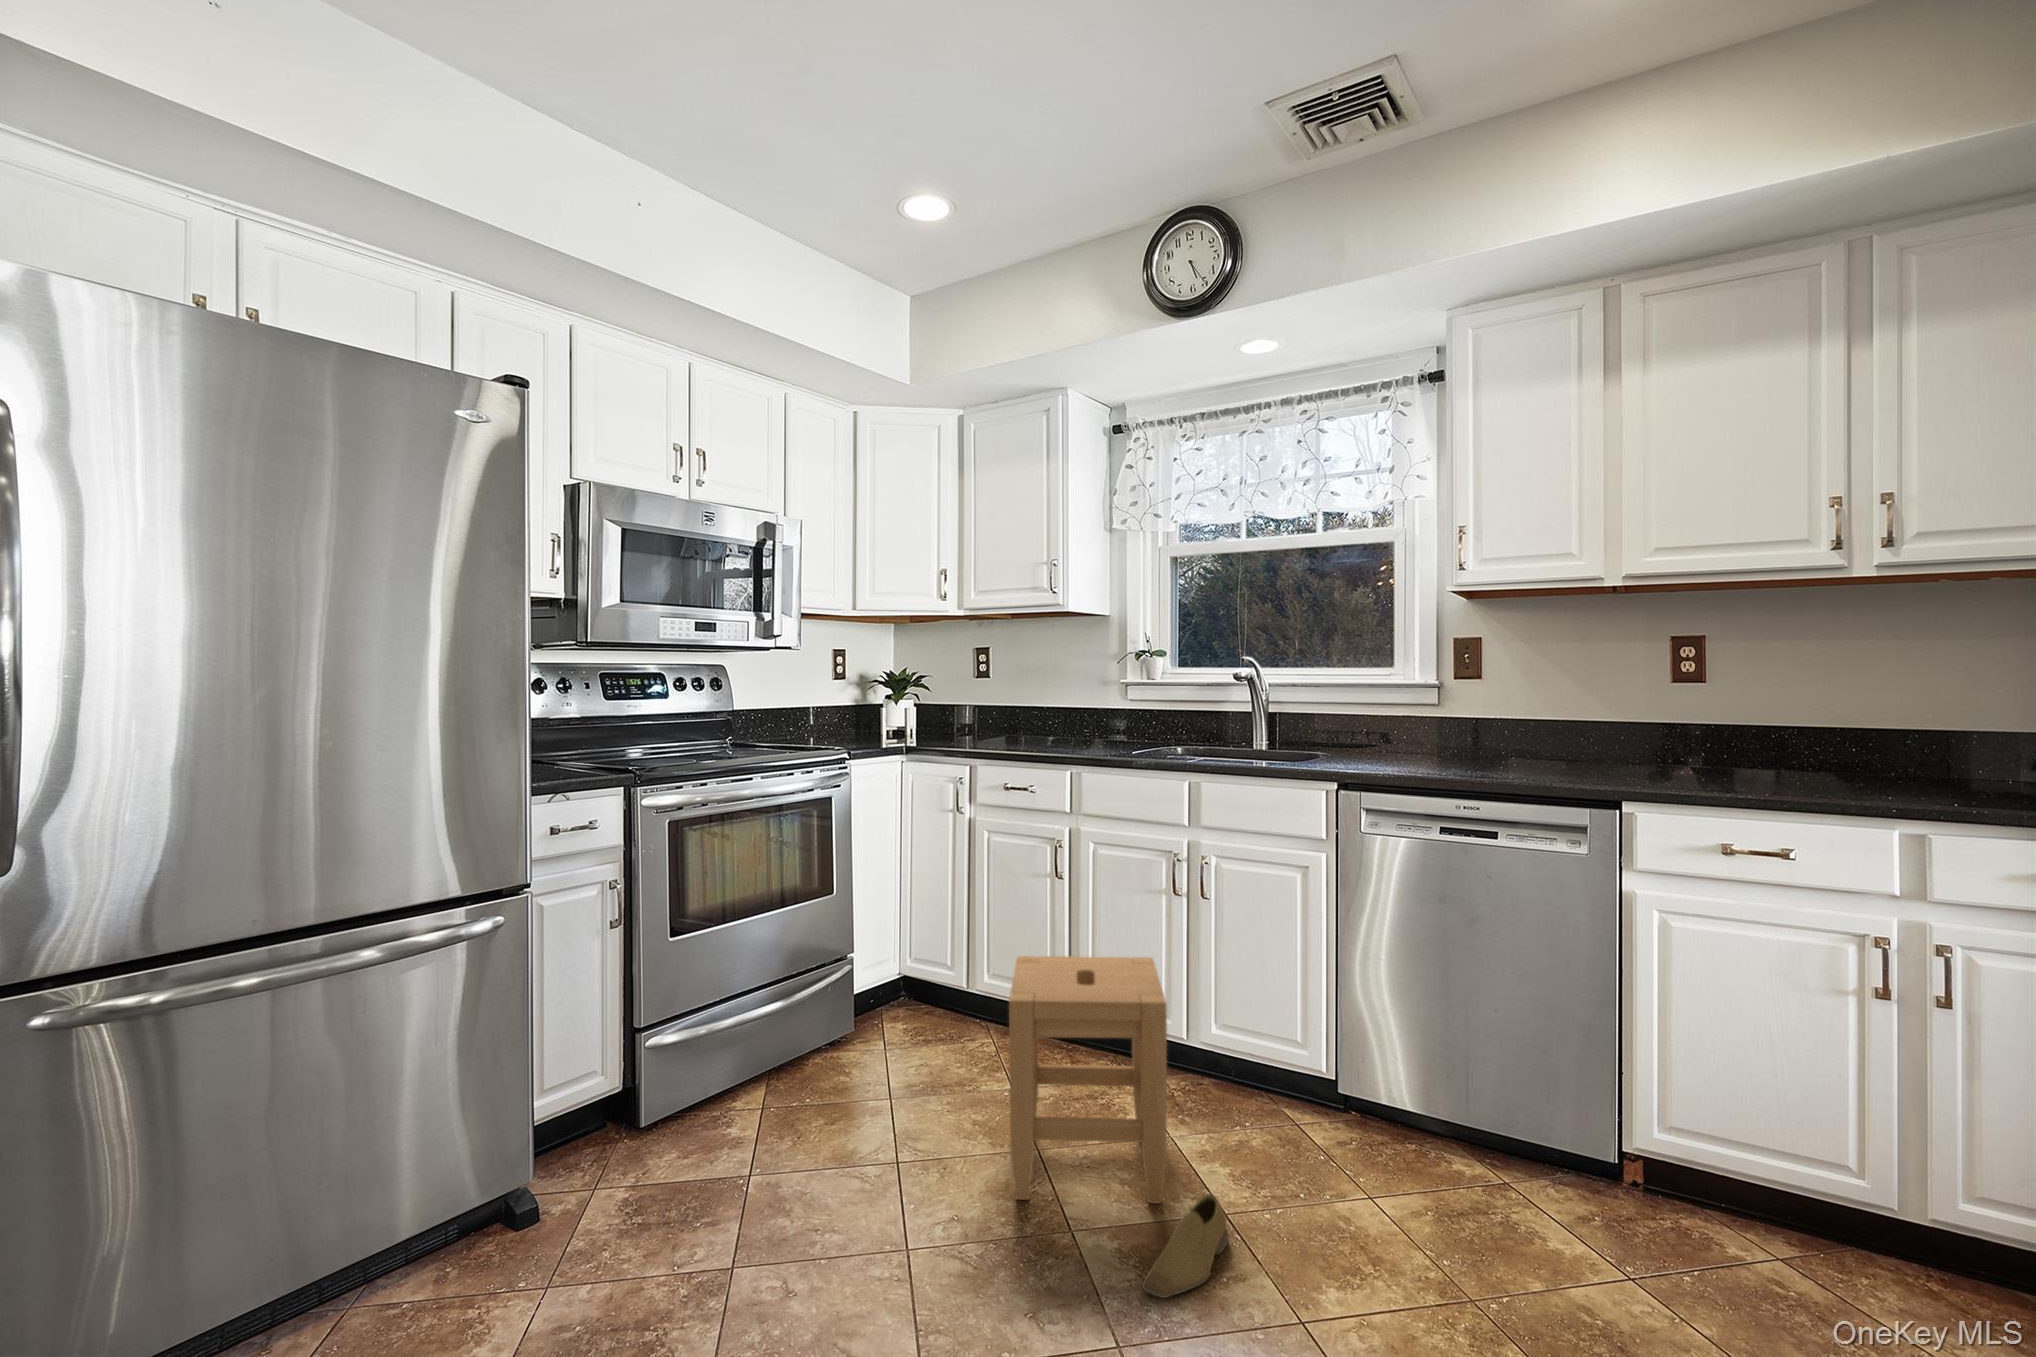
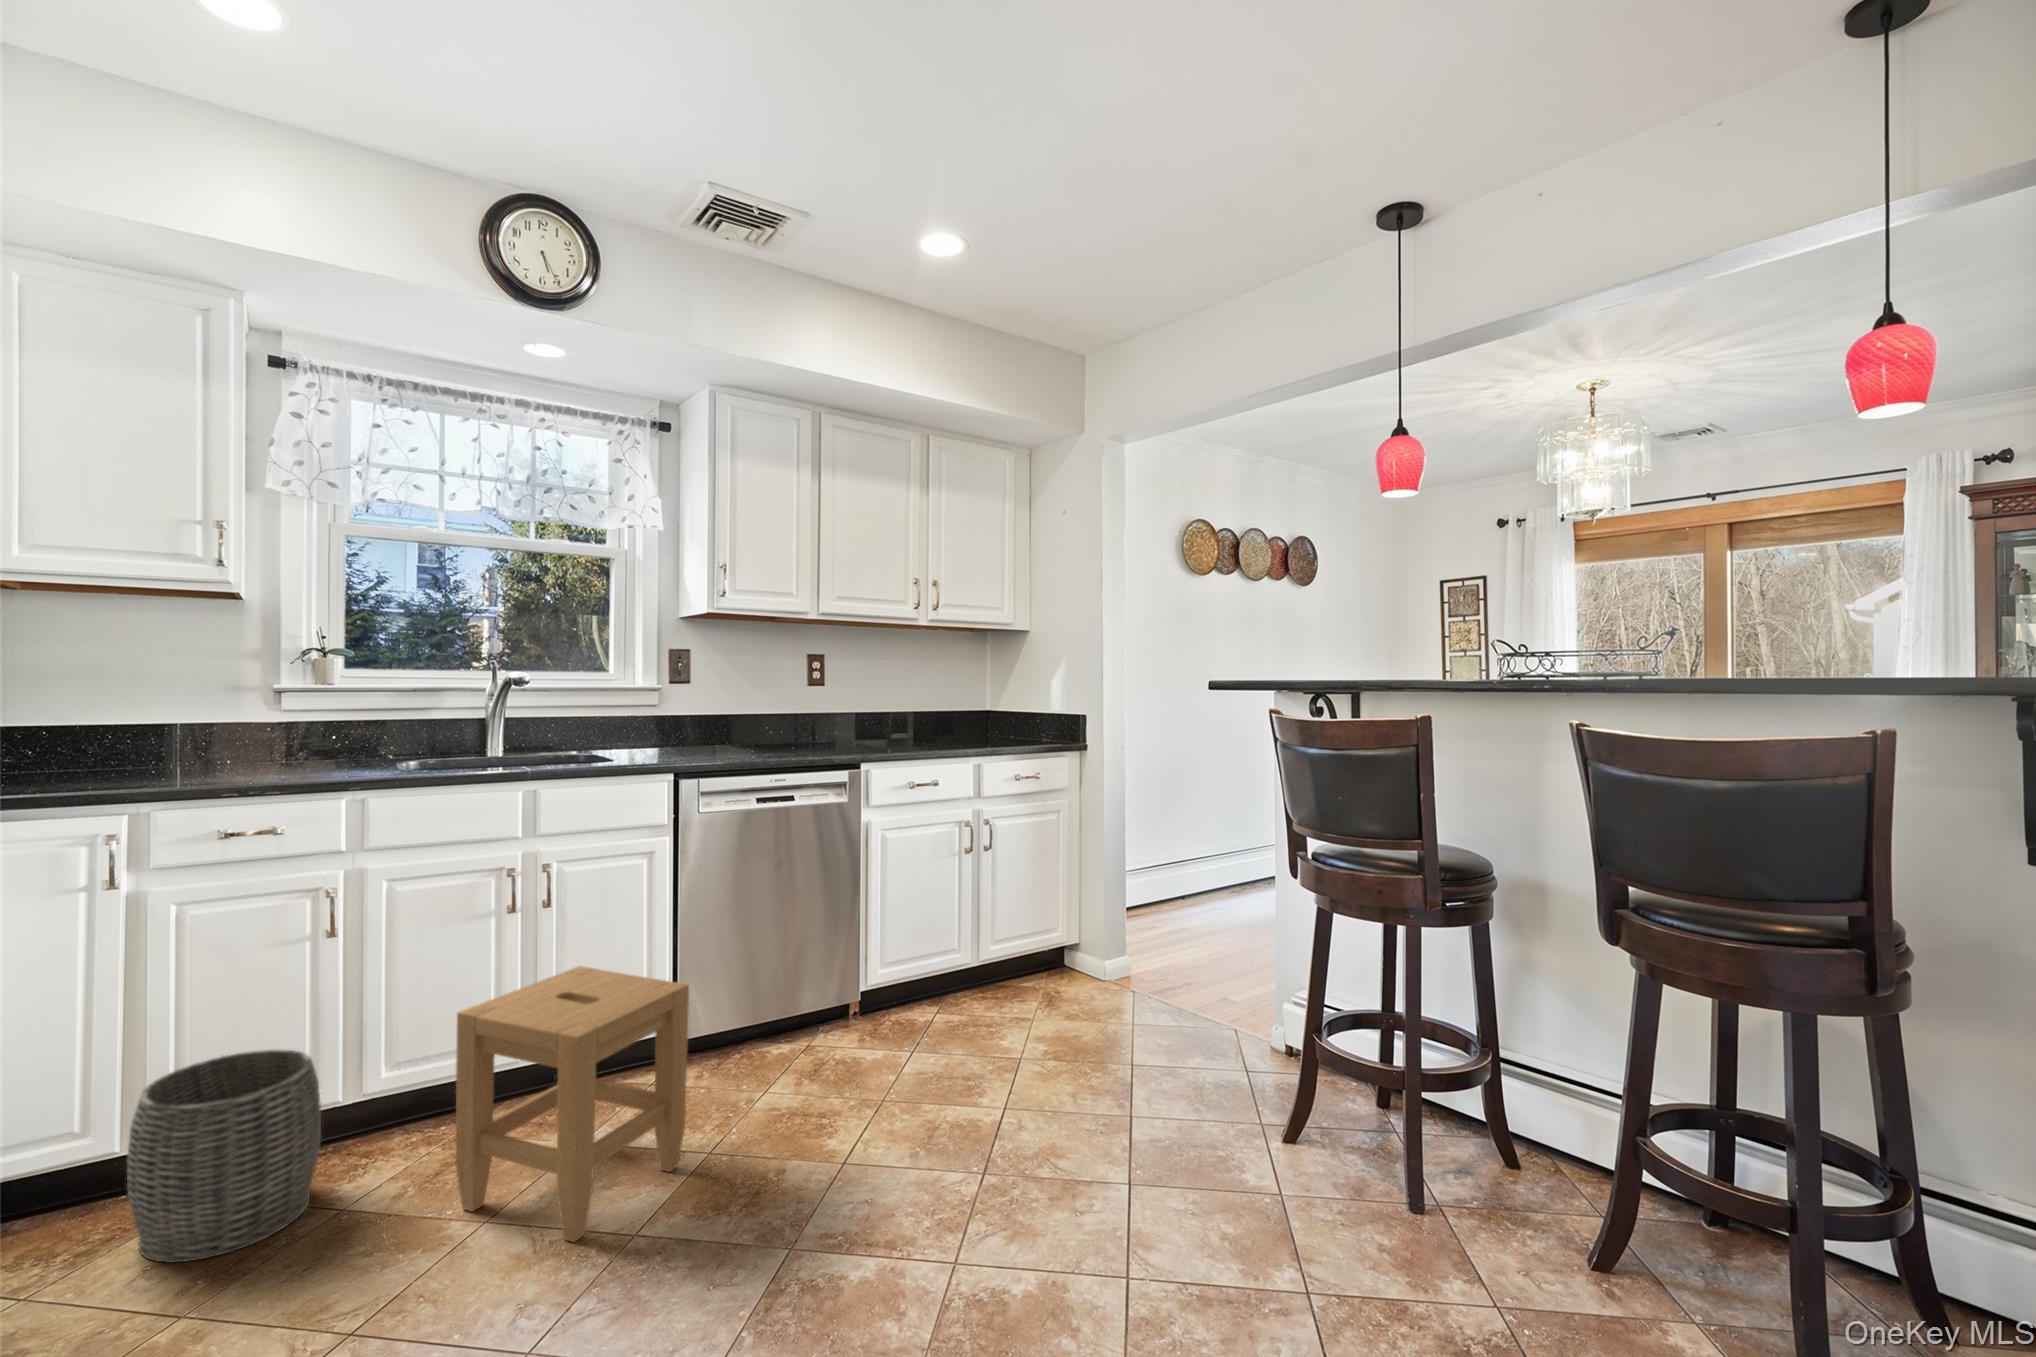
woven basket: none [904,946,1009,1083] -> present [127,1050,321,1262]
shoe: present [1142,1194,1228,1298] -> none [732,1122,793,1204]

